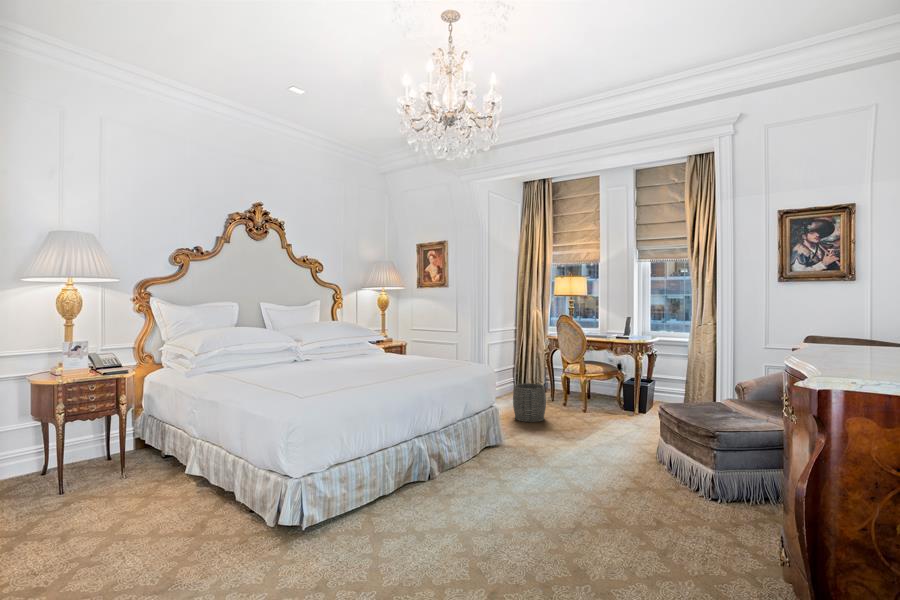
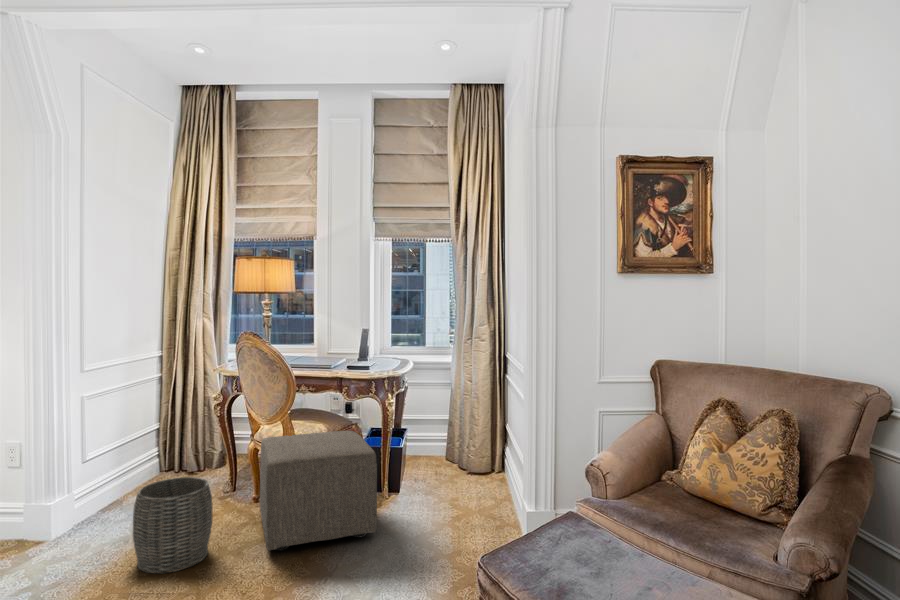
ottoman: none [568,371,629,425] -> present [260,431,377,551]

